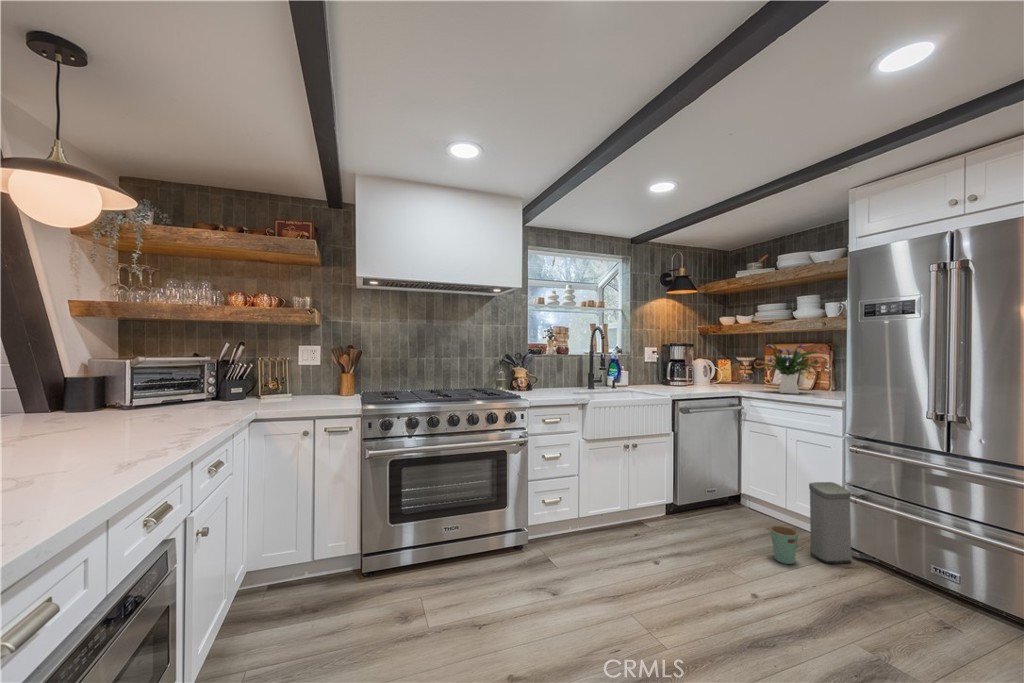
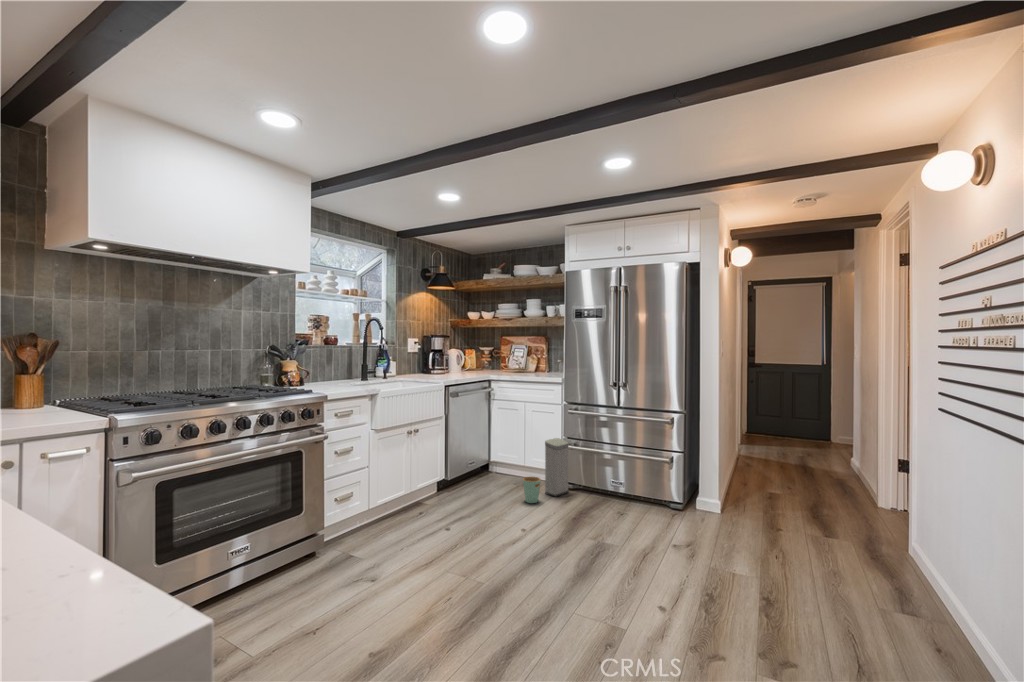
flower arrangement: present [764,341,816,394] -> none [503,334,542,376]

